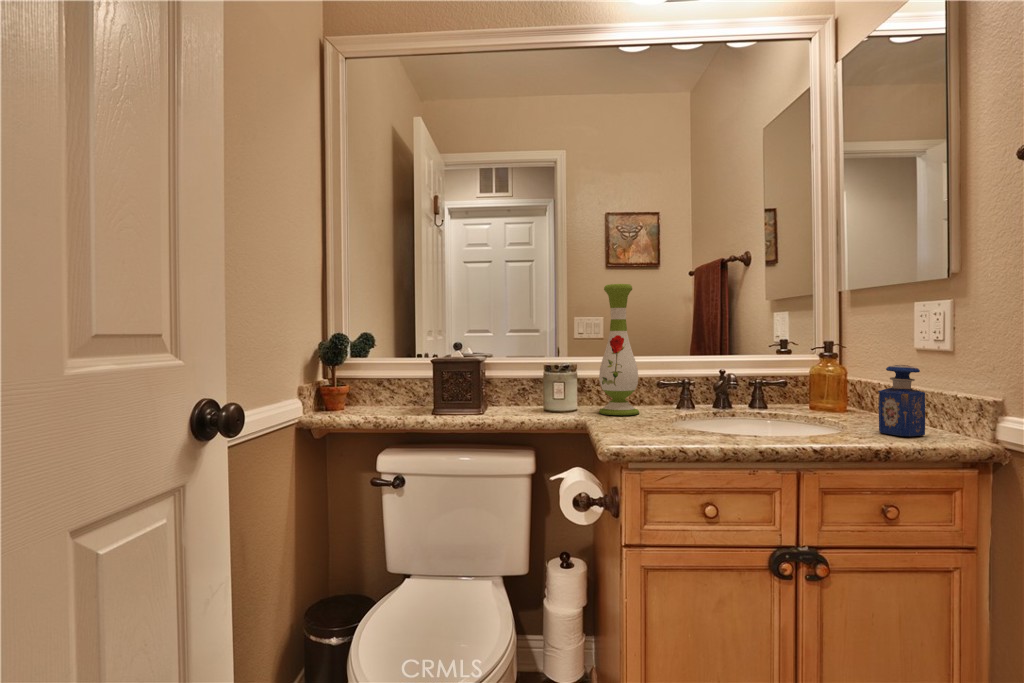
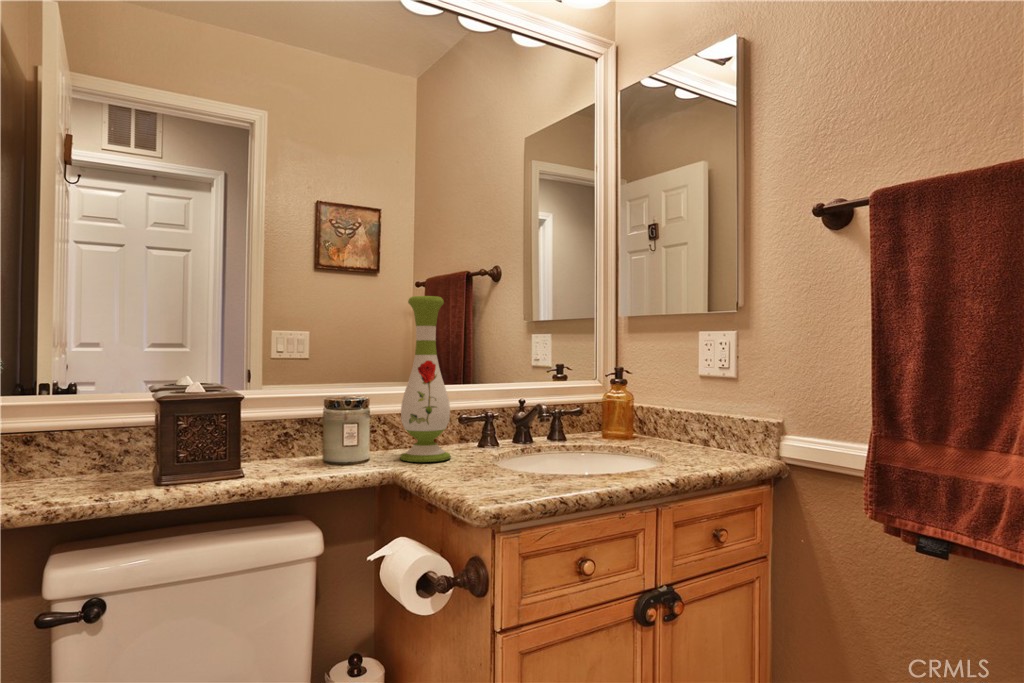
perfume bottle: present [878,365,925,436] -> none [689,391,727,460]

